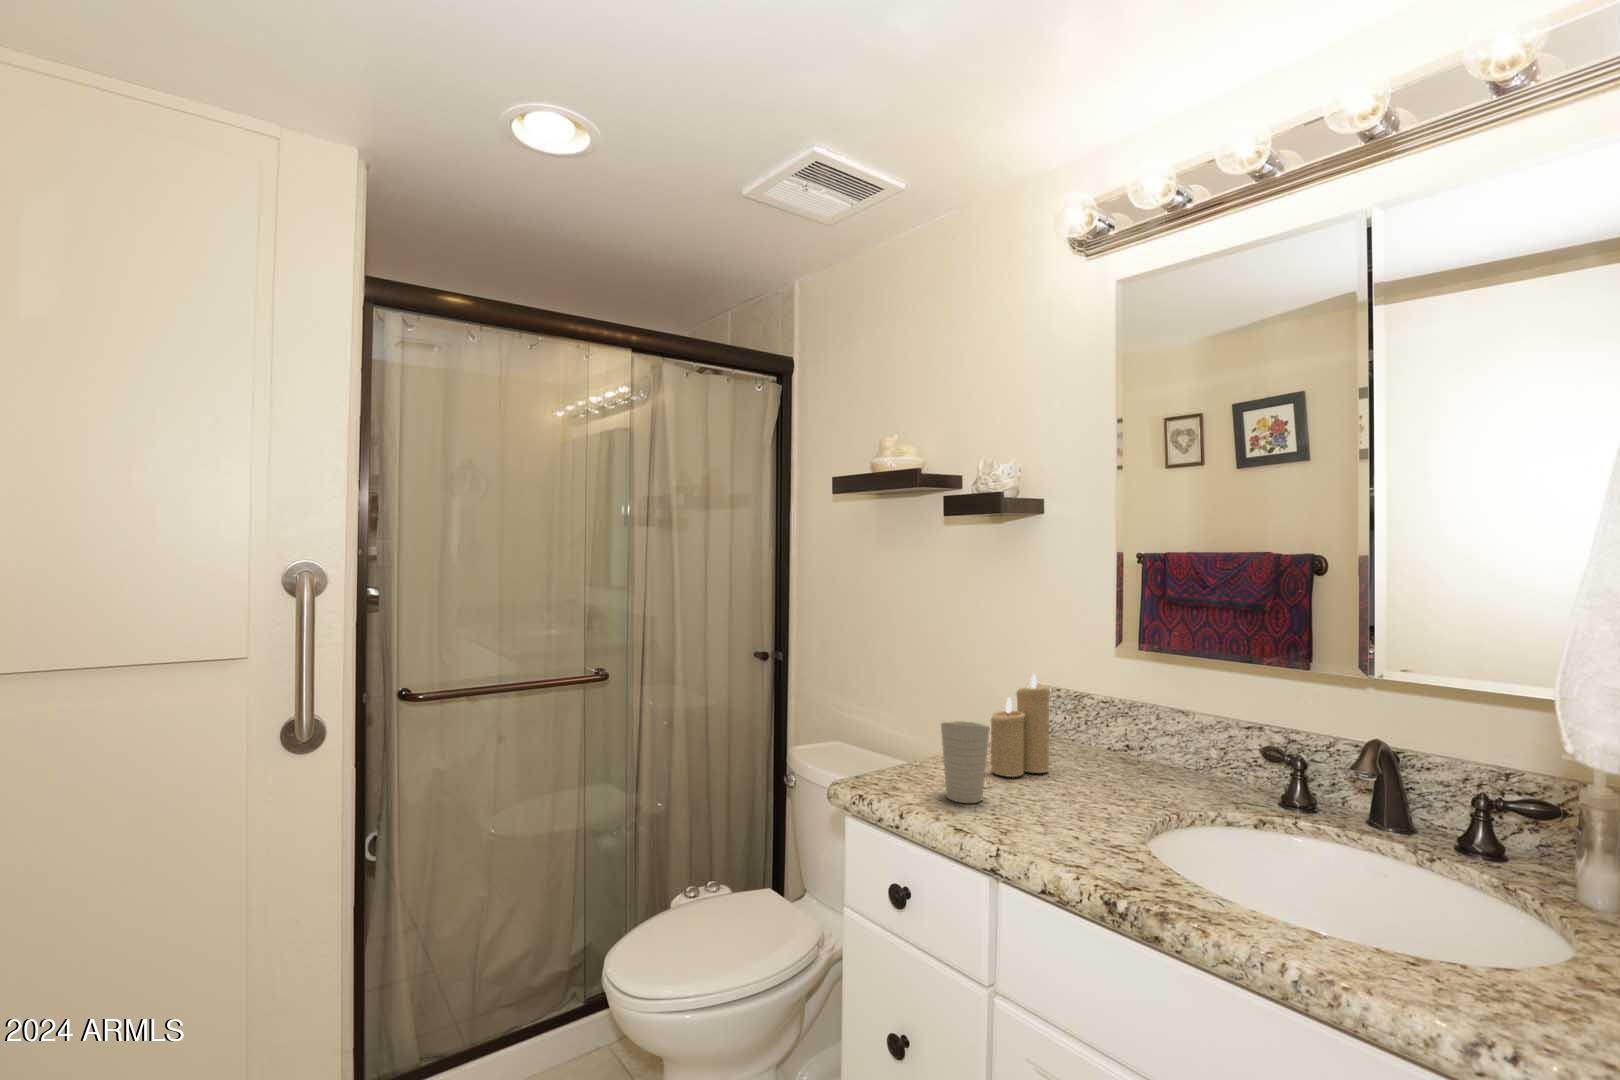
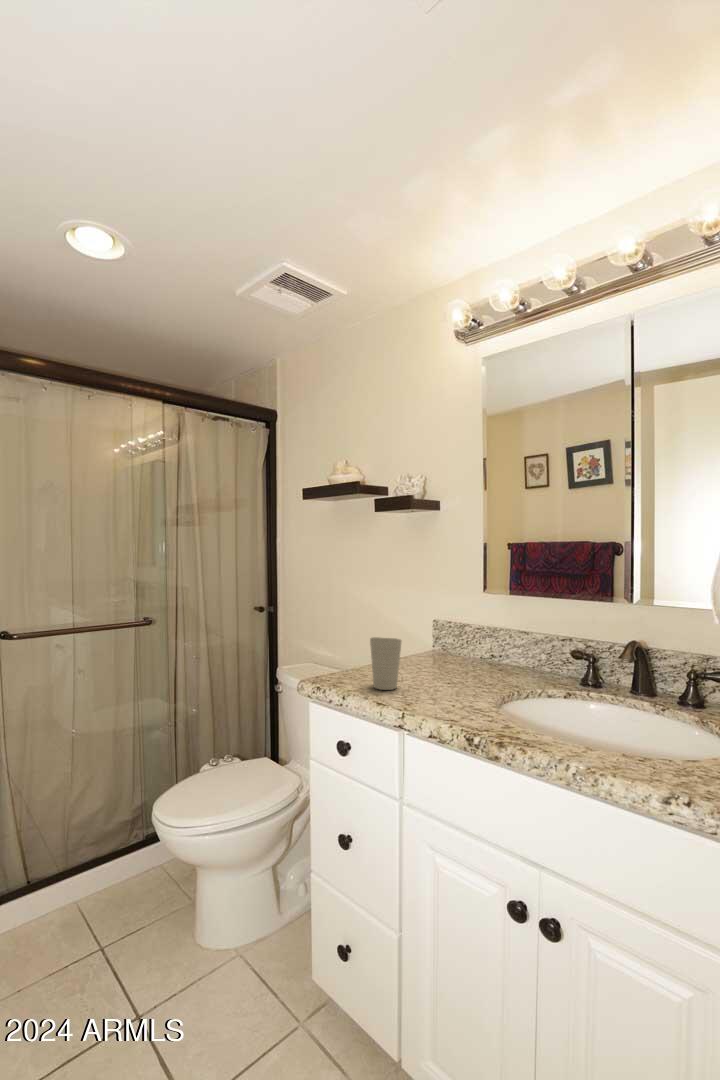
candle: present [990,675,1050,777] -> none [404,609,443,675]

